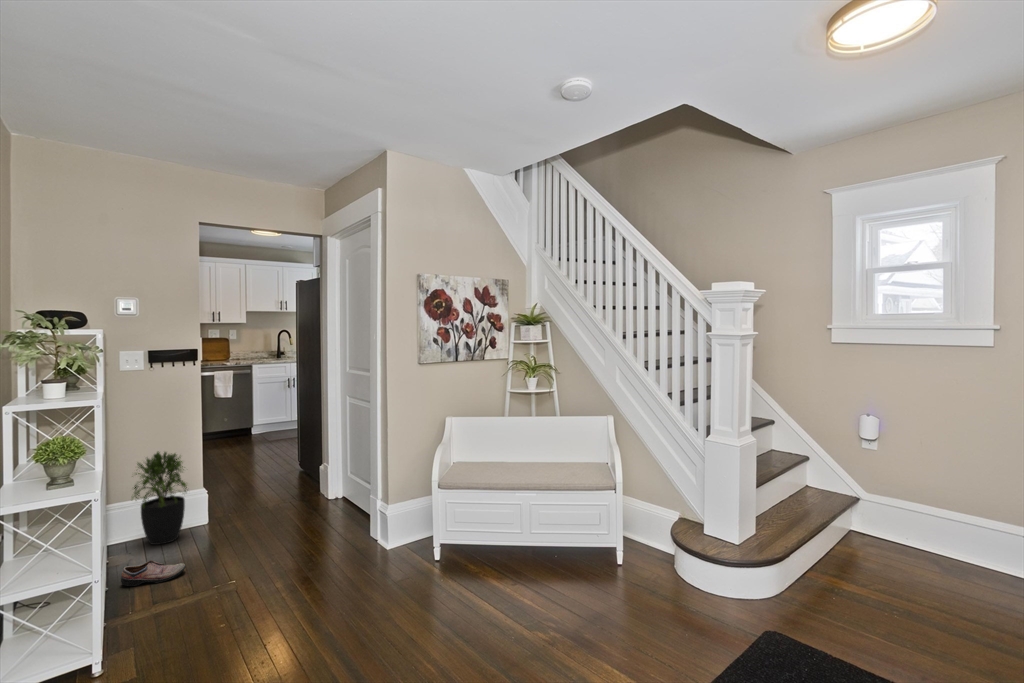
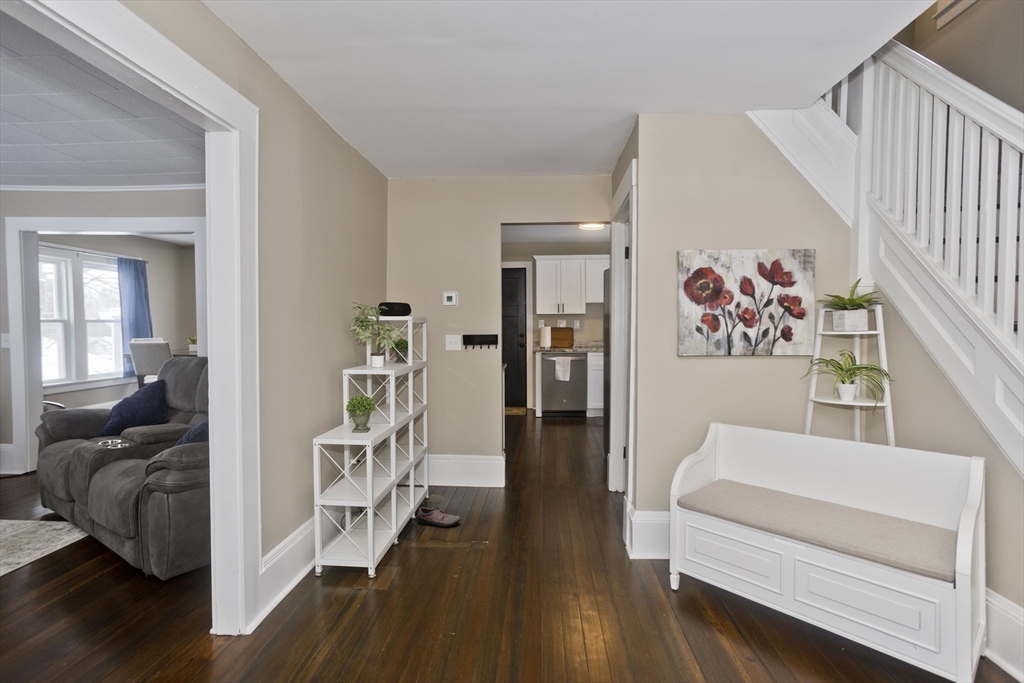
potted plant: present [132,452,187,545] -> none [442,418,486,497]

